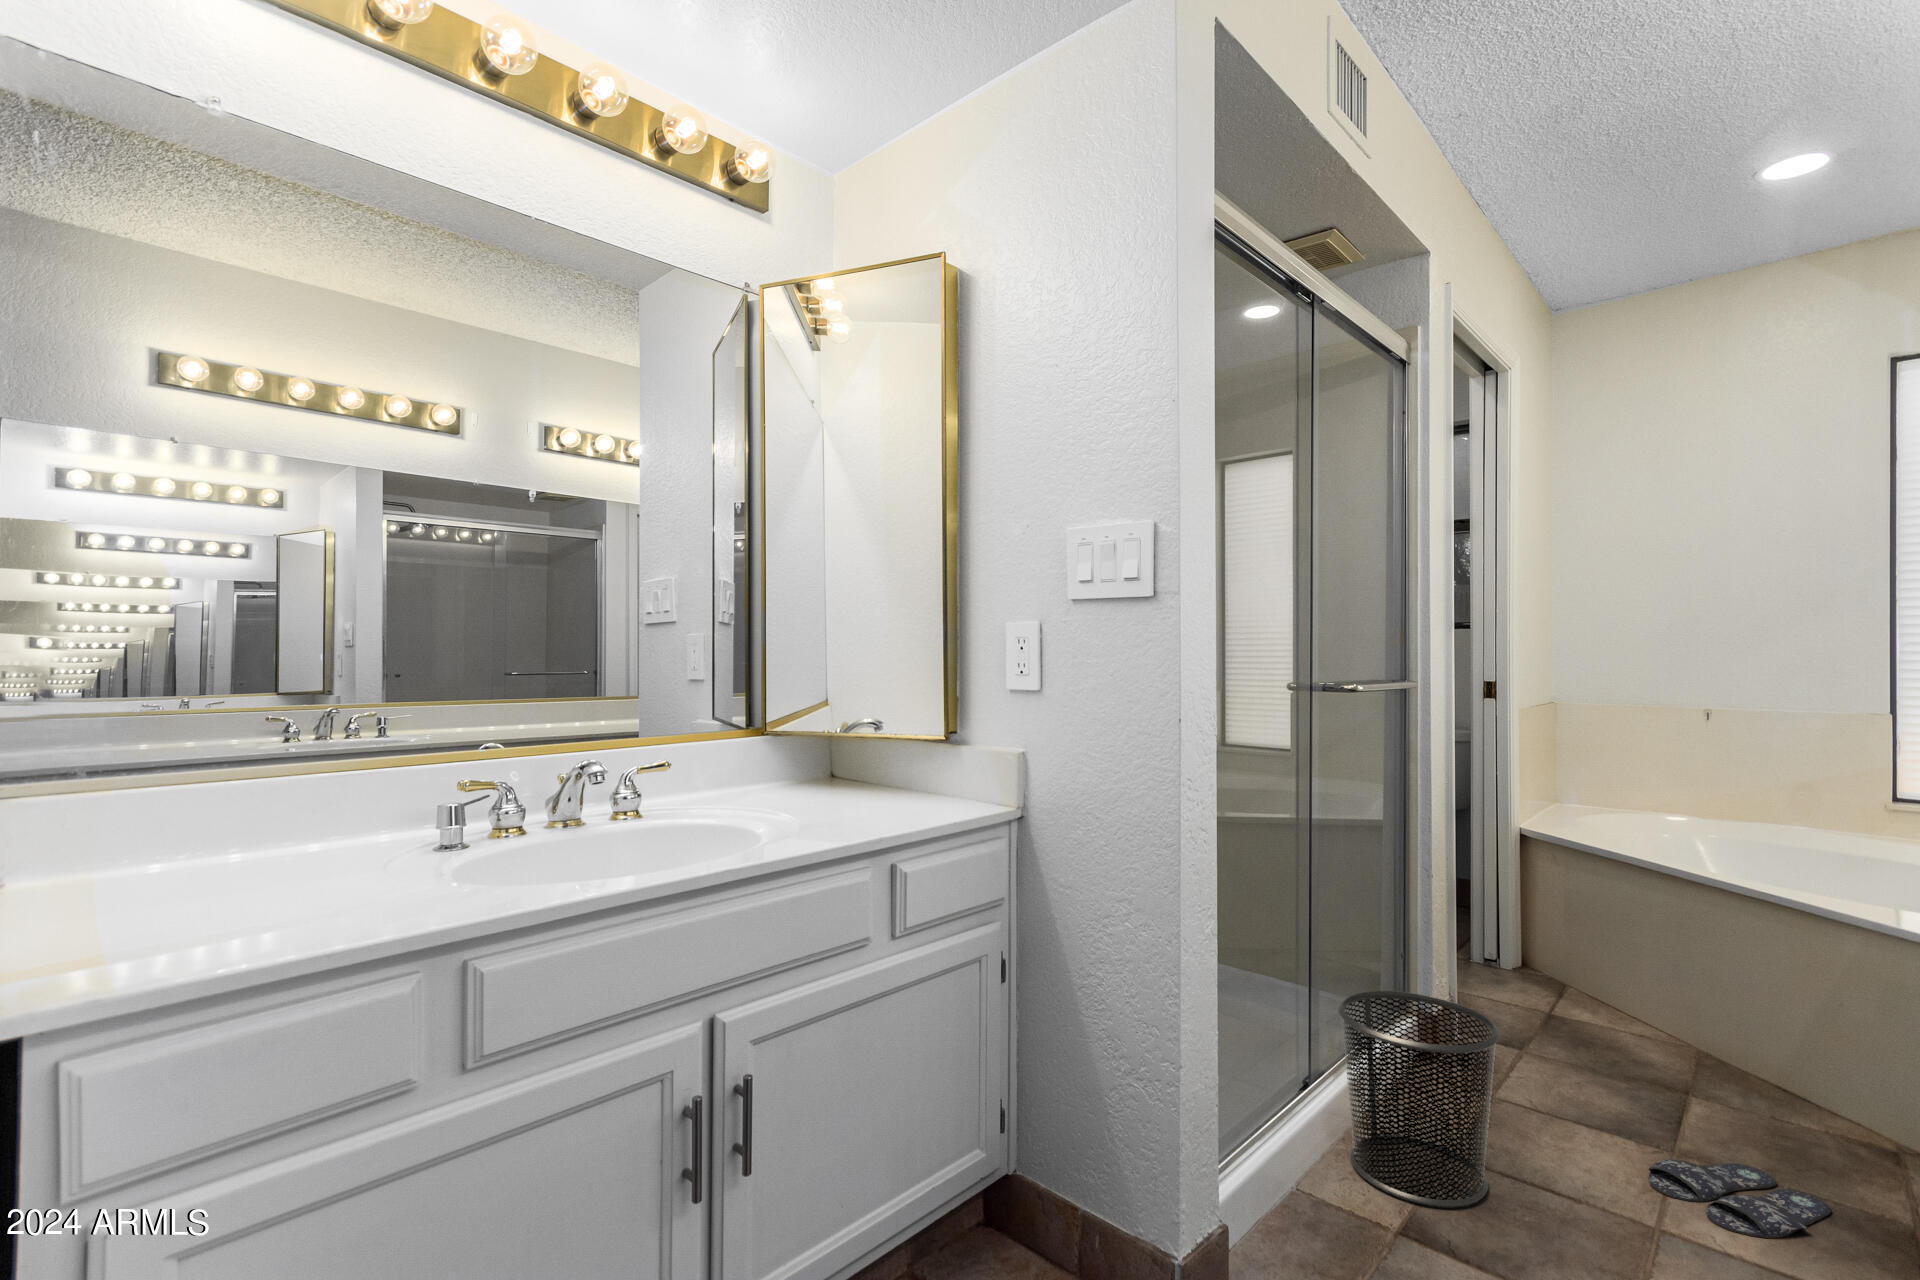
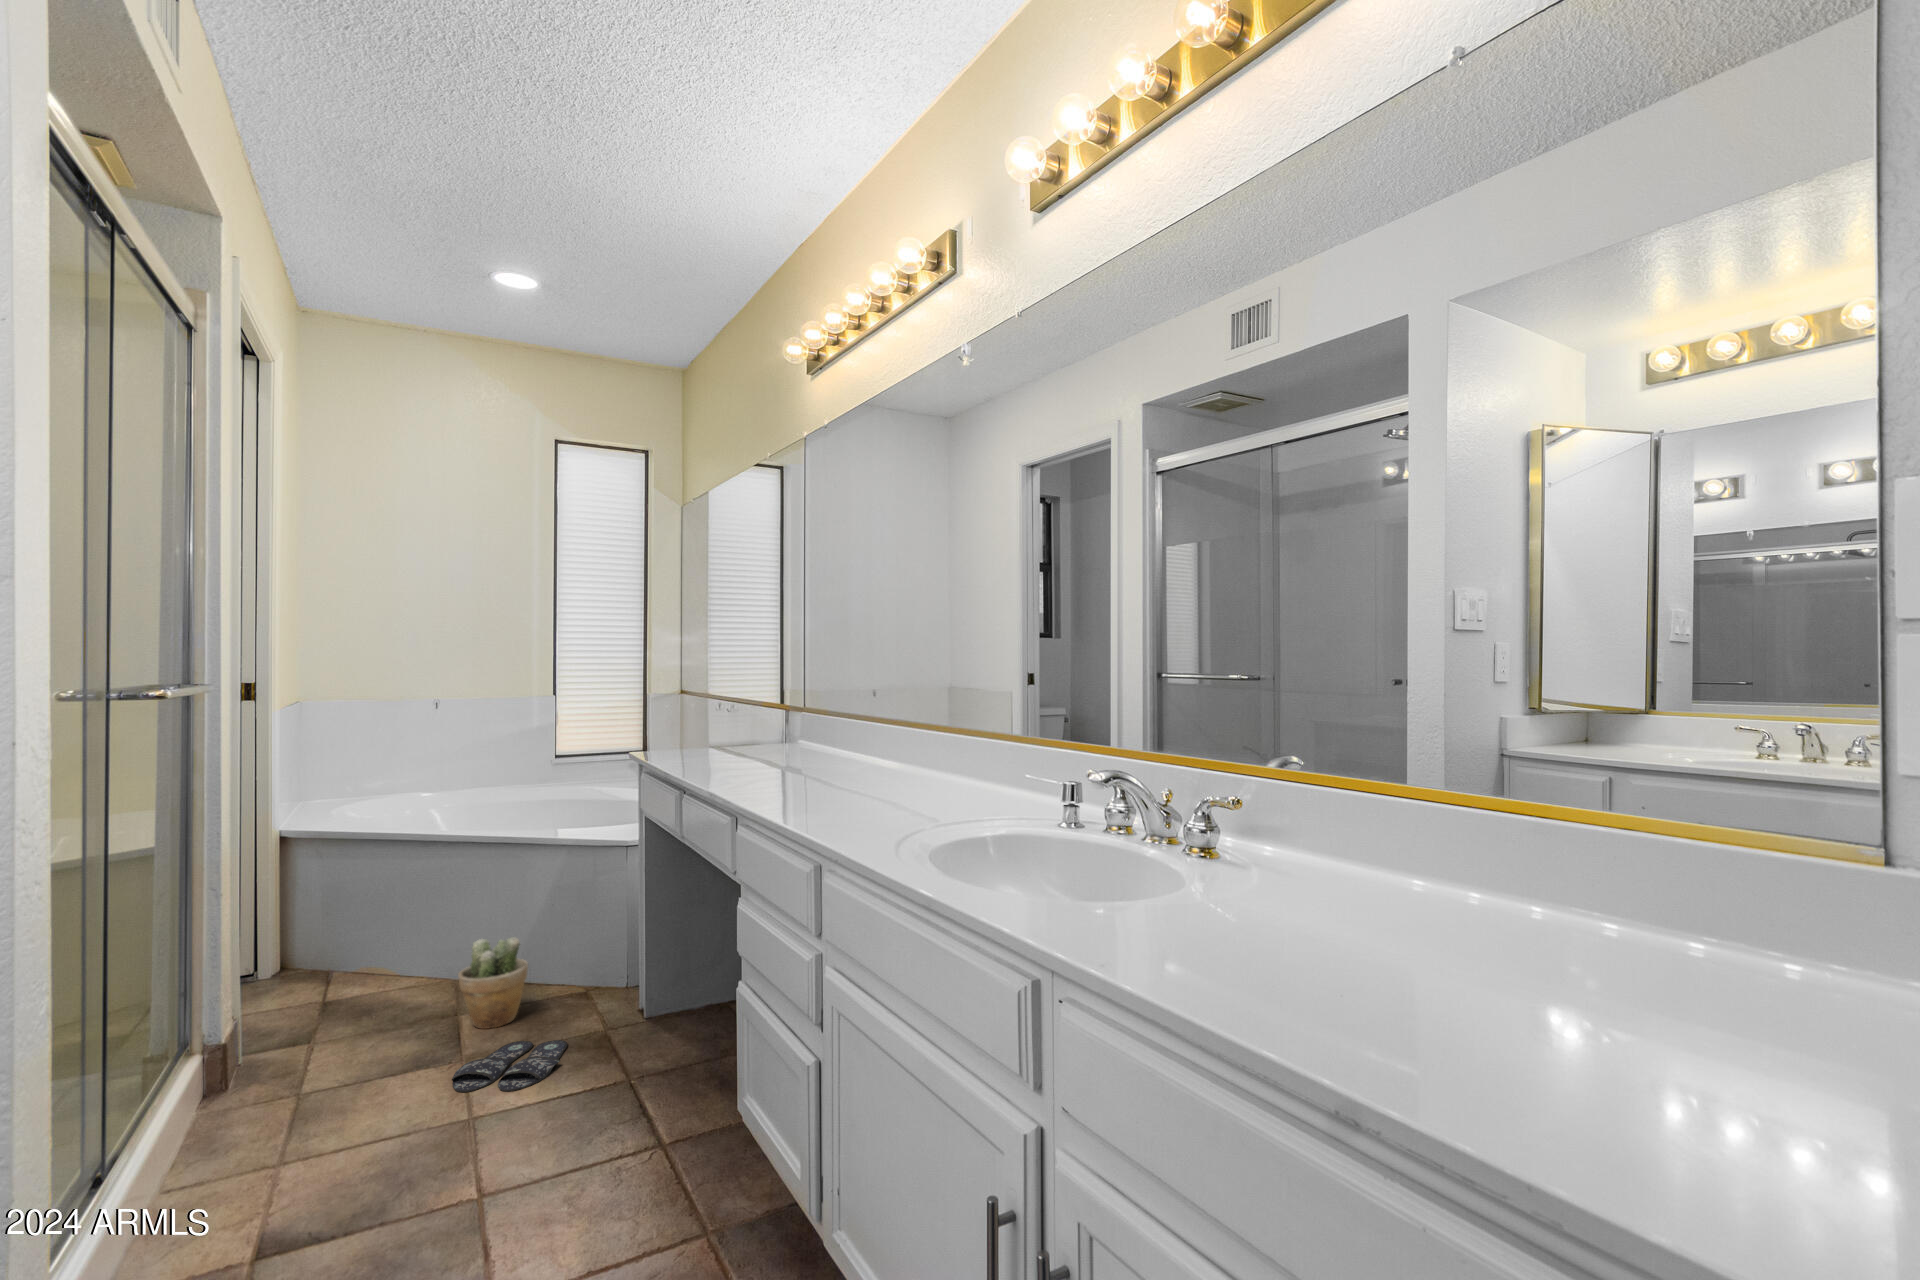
waste bin: present [1338,991,1500,1207] -> none [143,1006,340,1240]
potted plant: none [1683,1015,1786,1138] -> present [458,937,528,1029]

